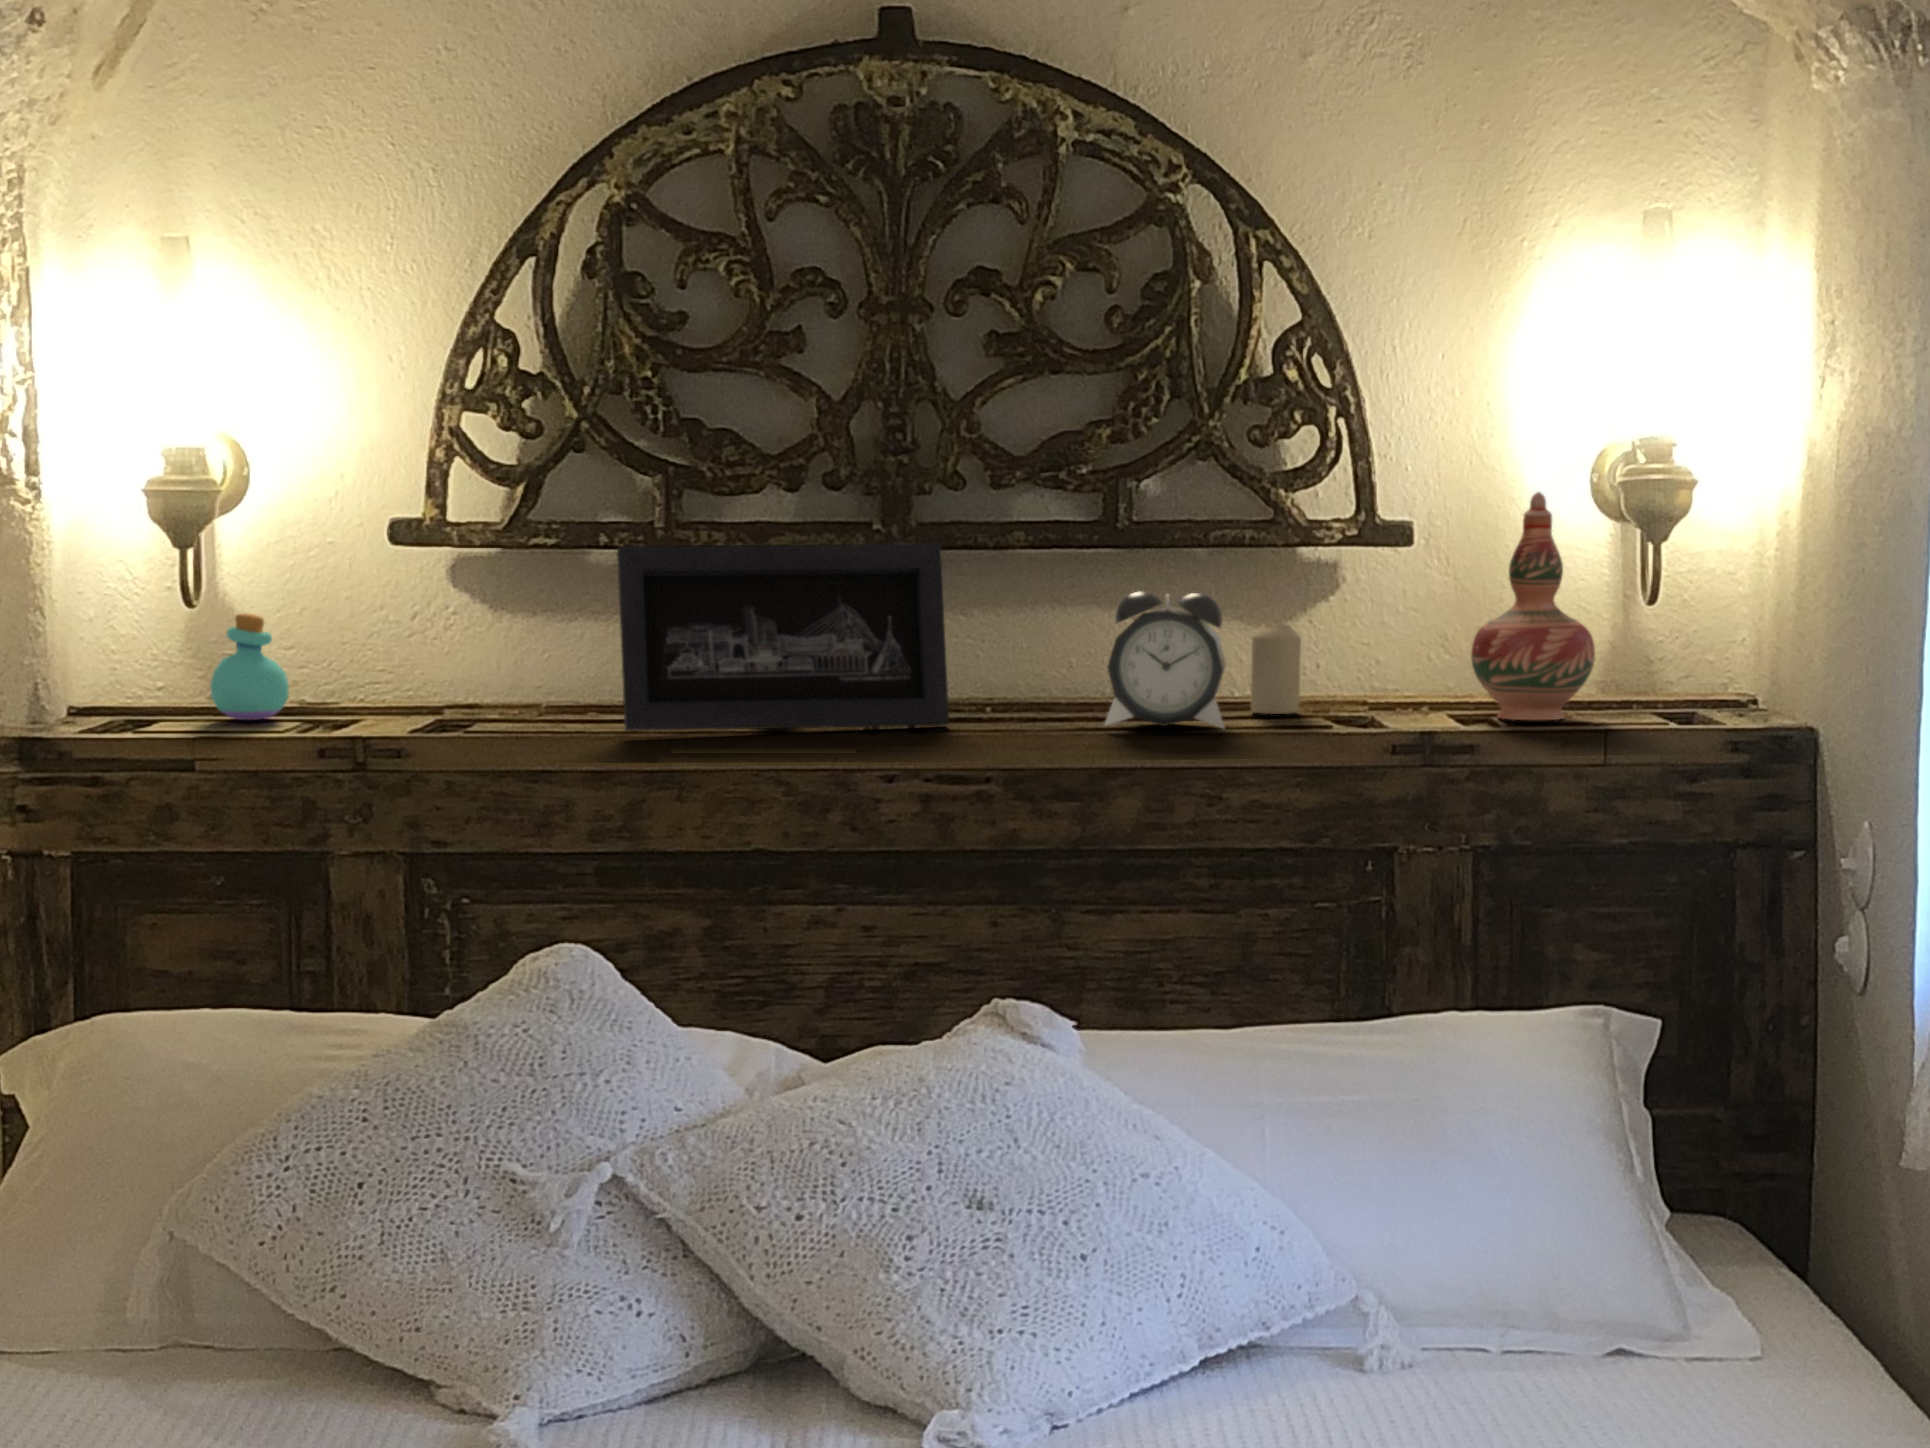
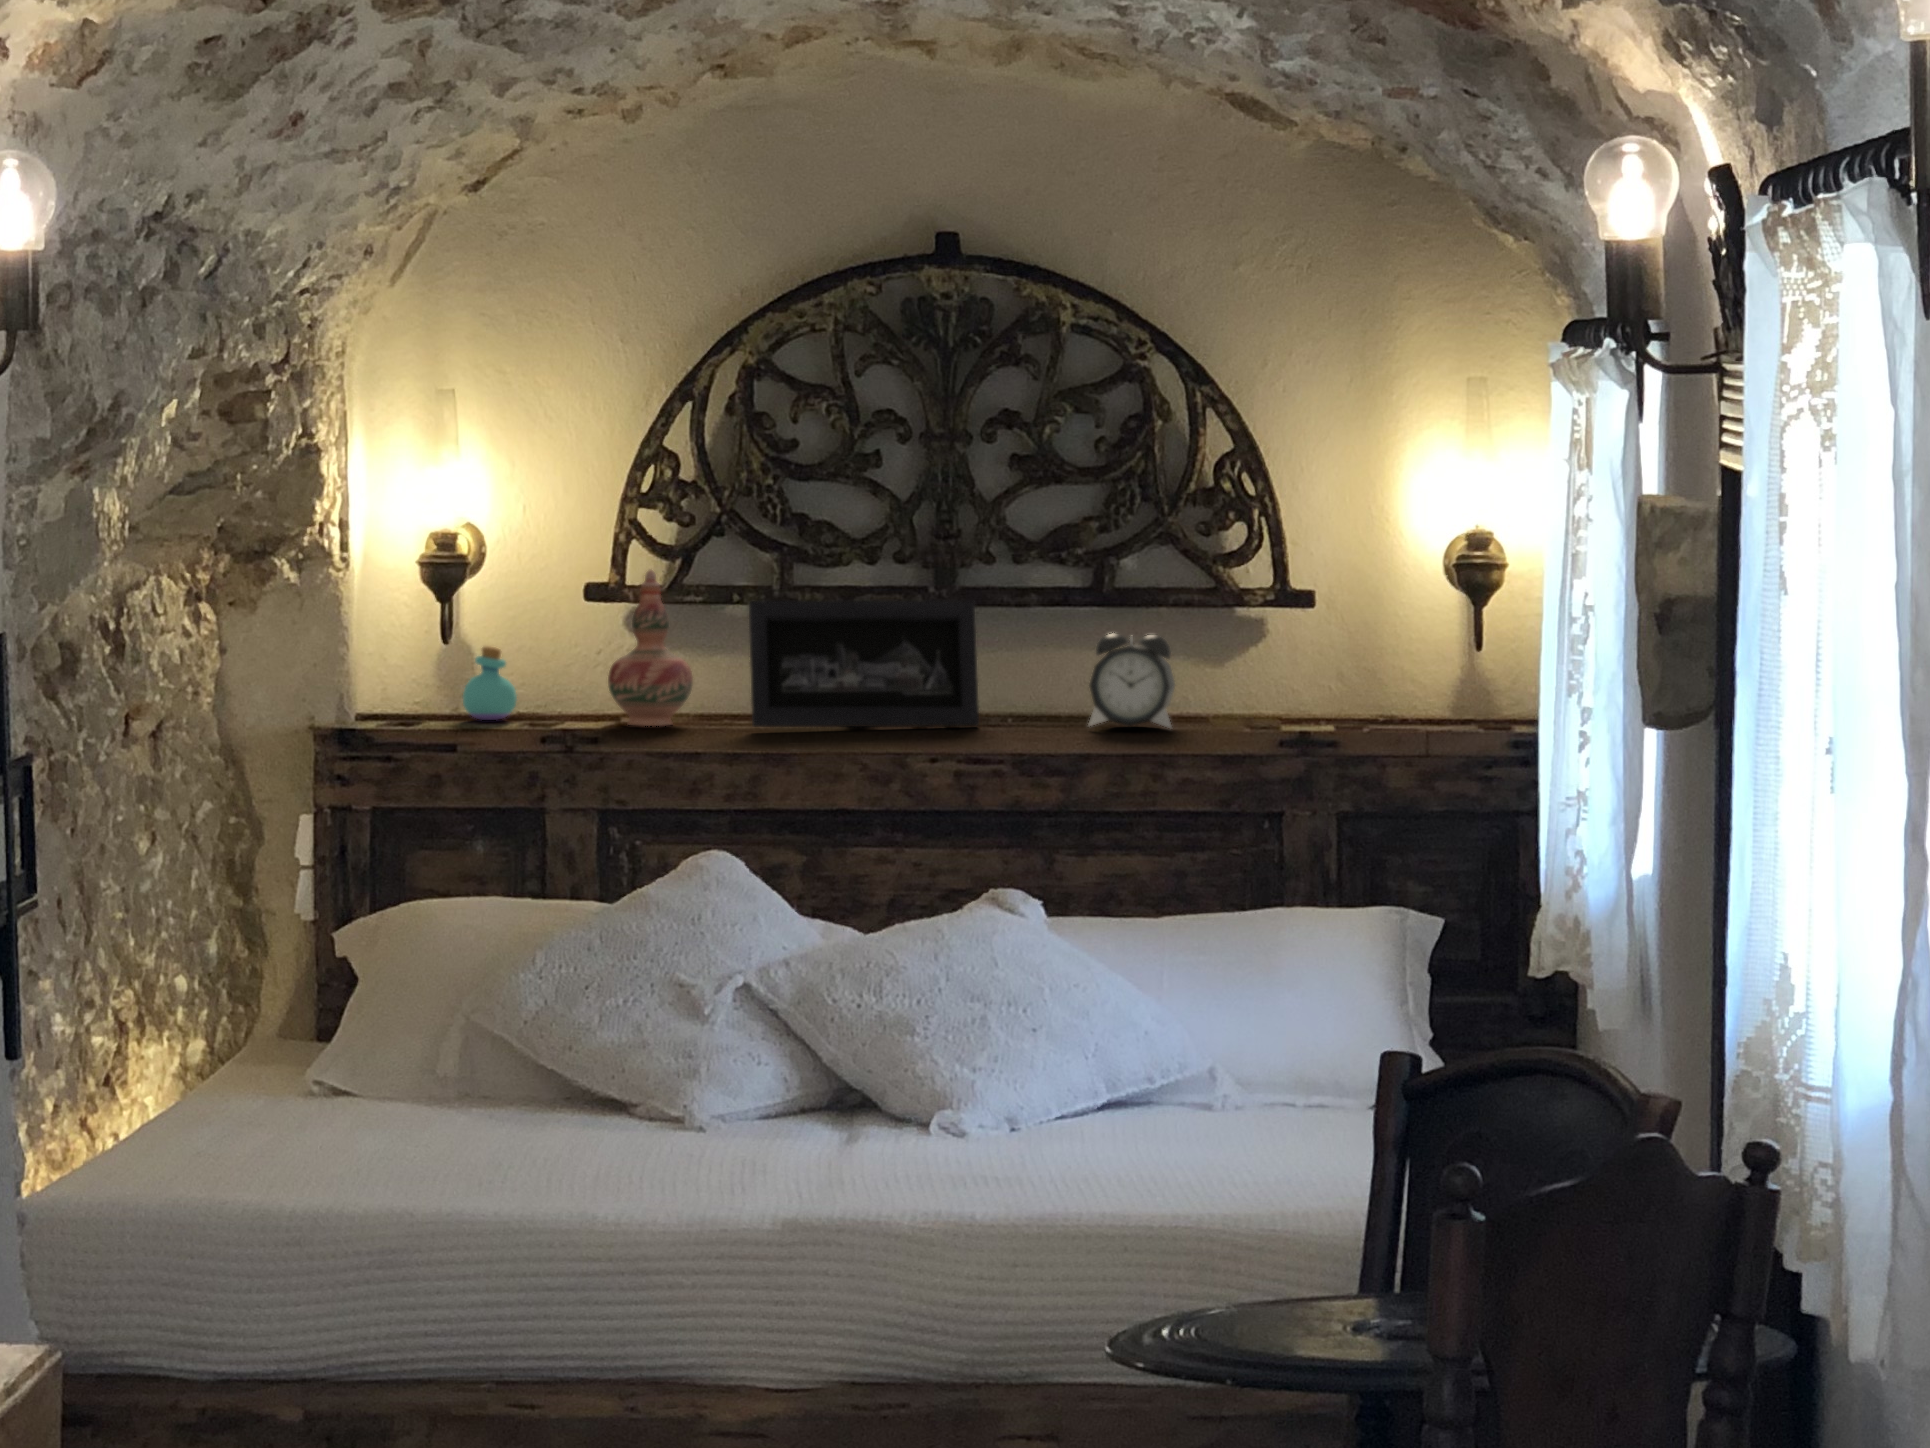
decorative vase: present [1471,492,1595,720] -> present [608,570,693,726]
candle: present [1251,623,1301,714] -> none [1197,657,1231,721]

